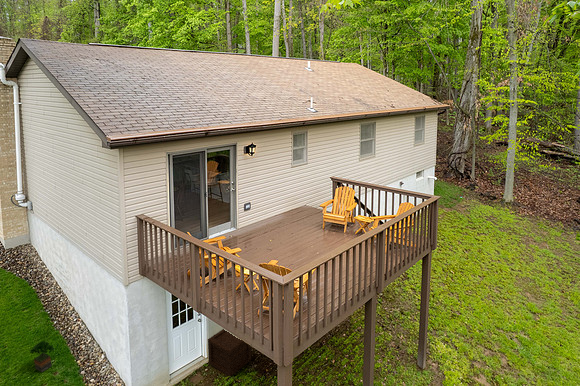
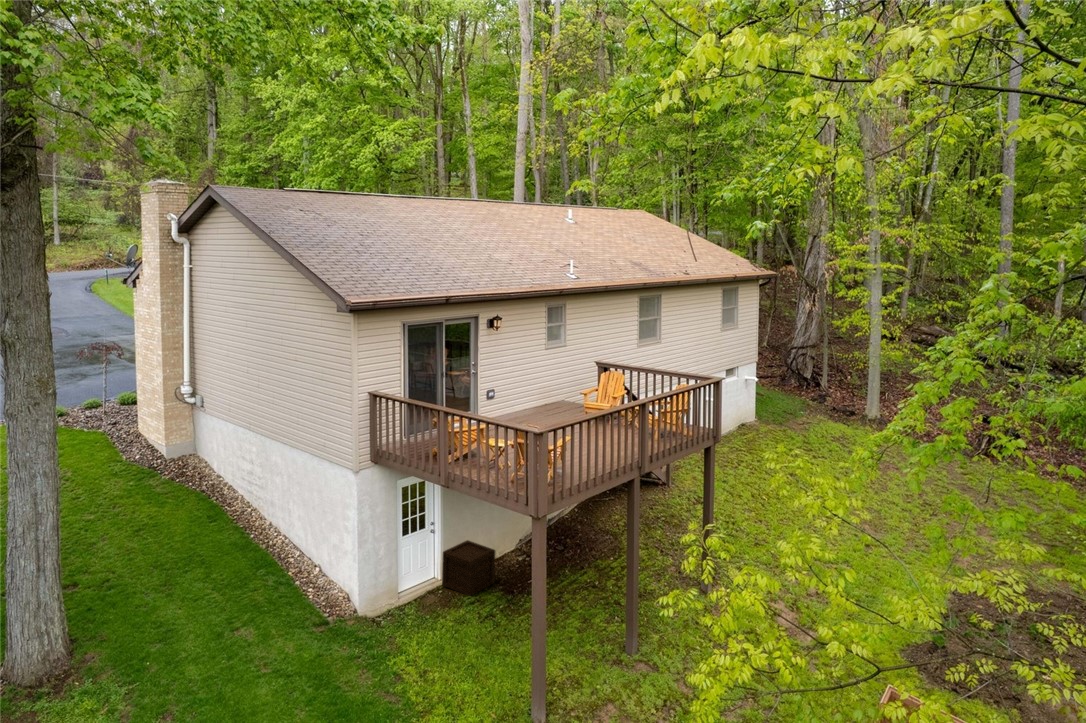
potted tree: present [30,341,54,372] -> none [235,546,262,582]

